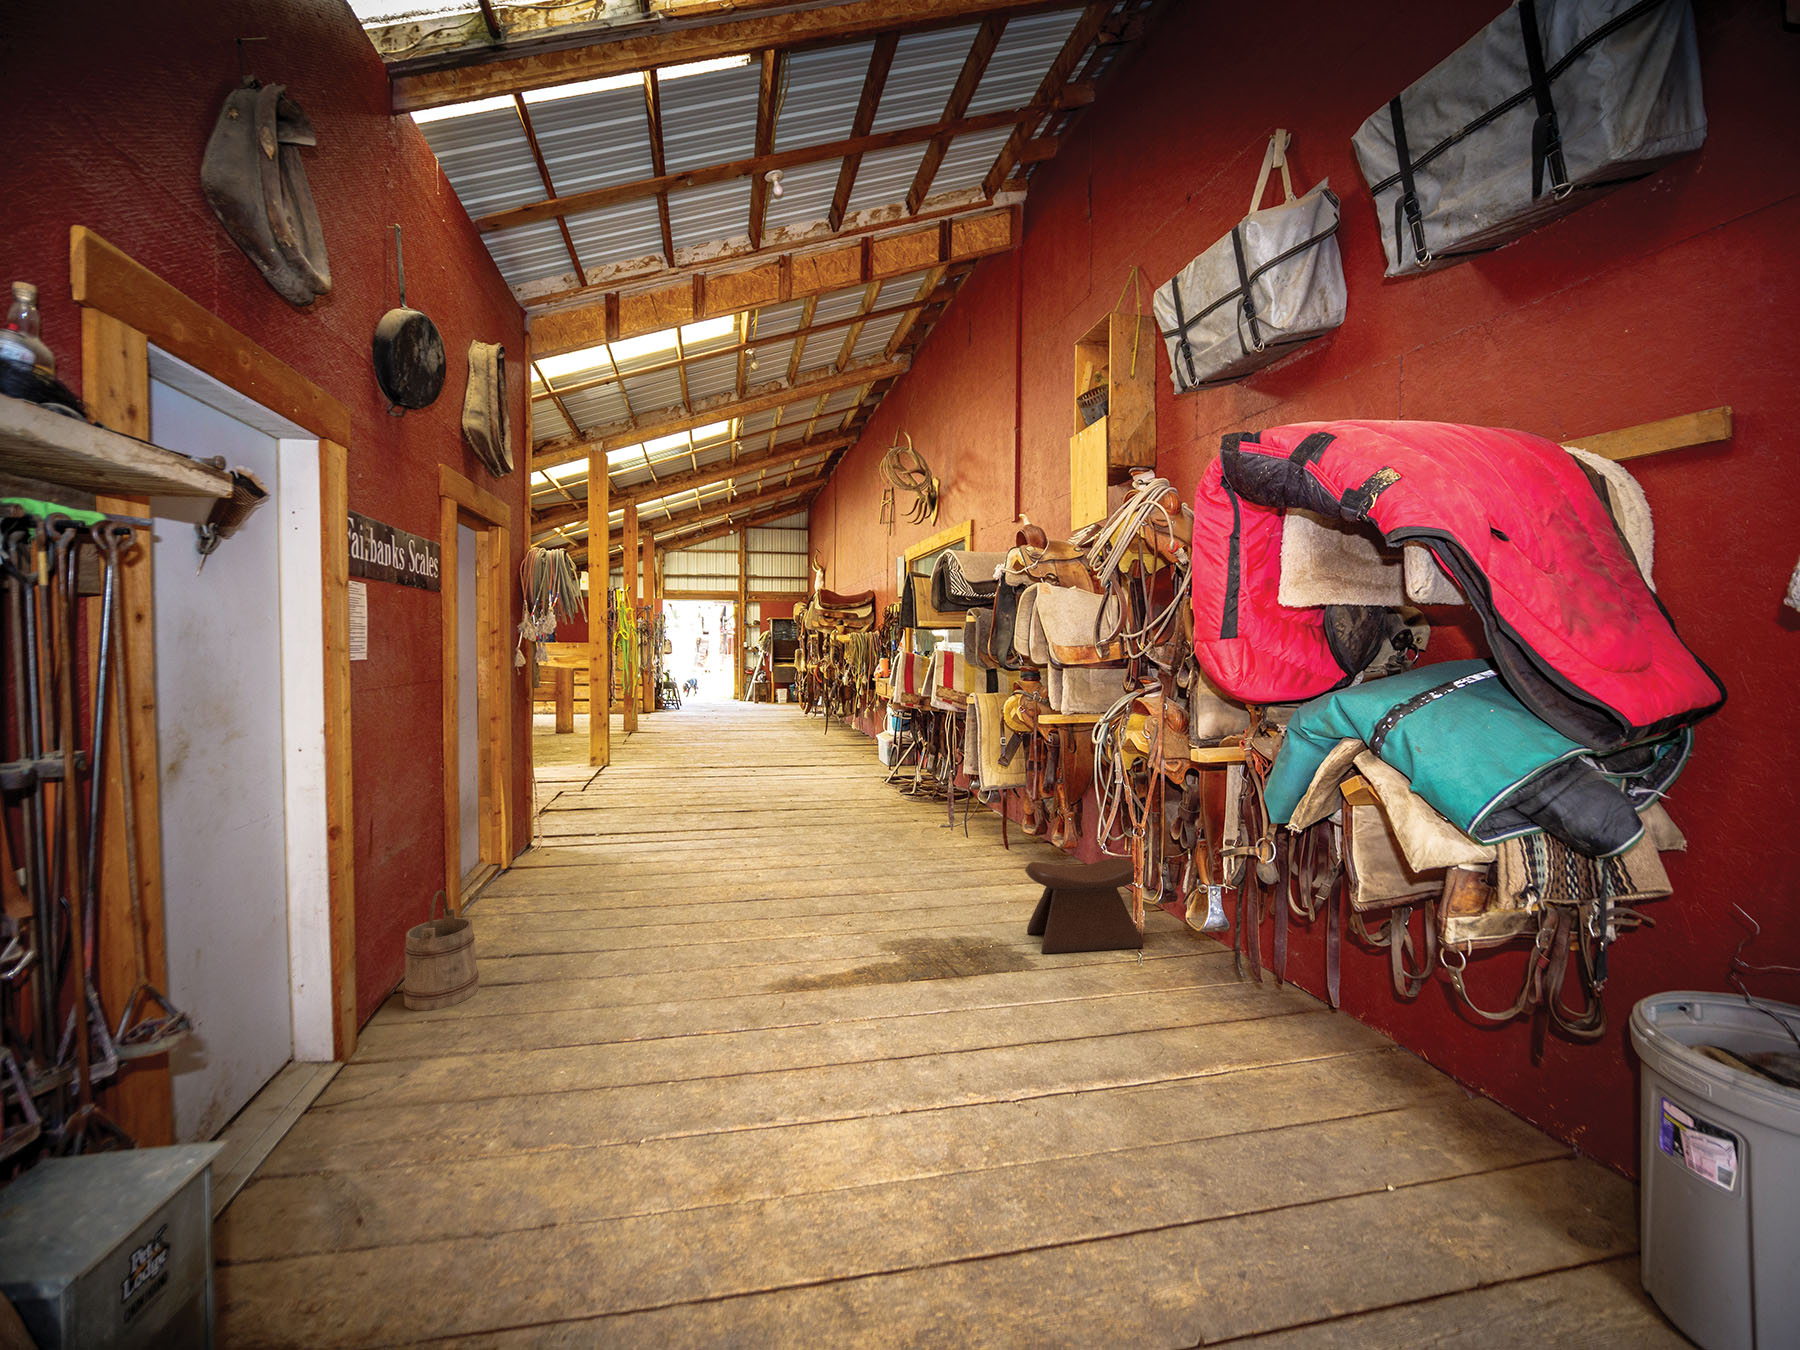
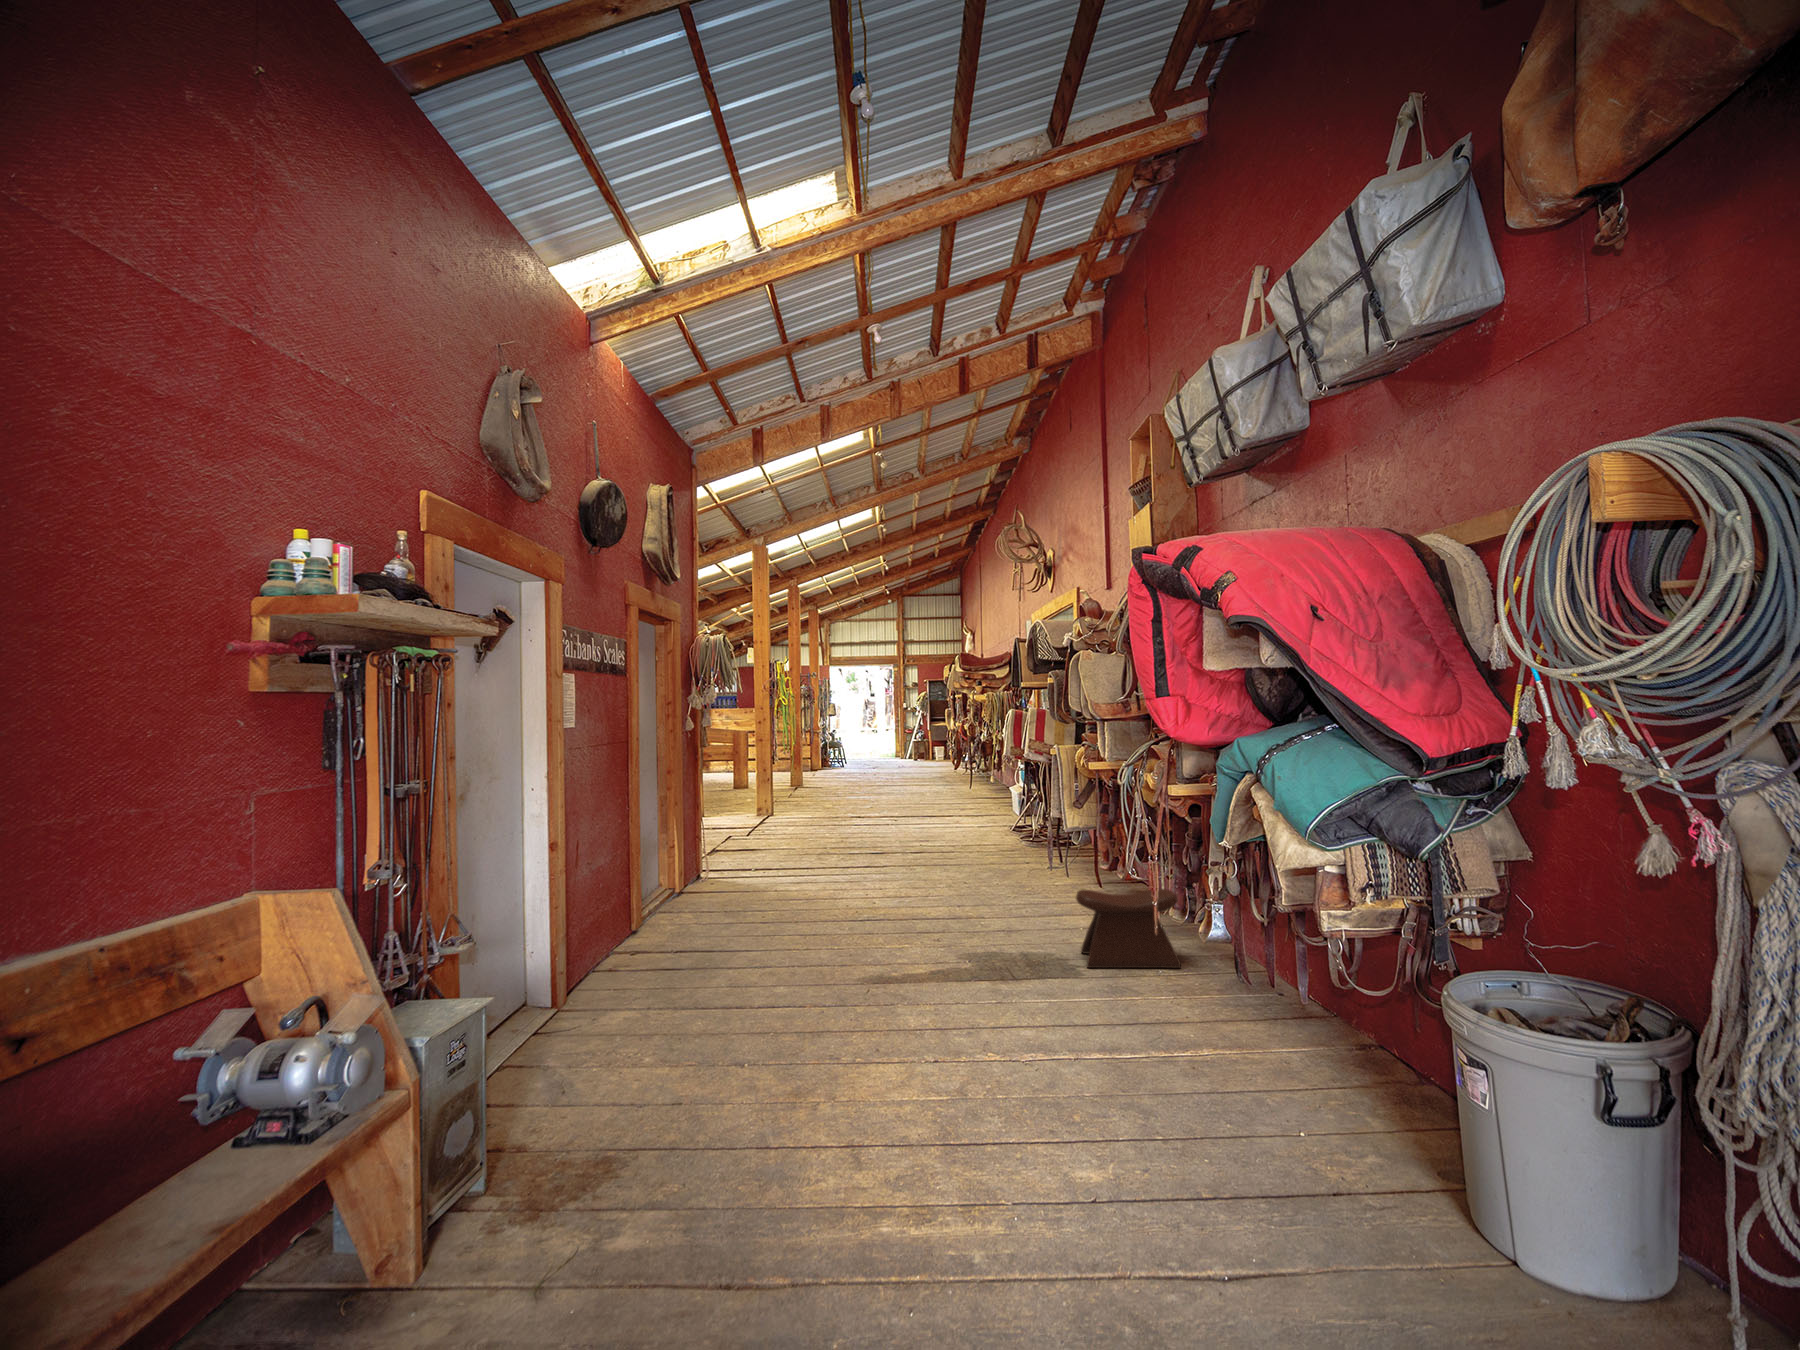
bucket: present [403,890,479,1011] -> none [598,891,647,977]

